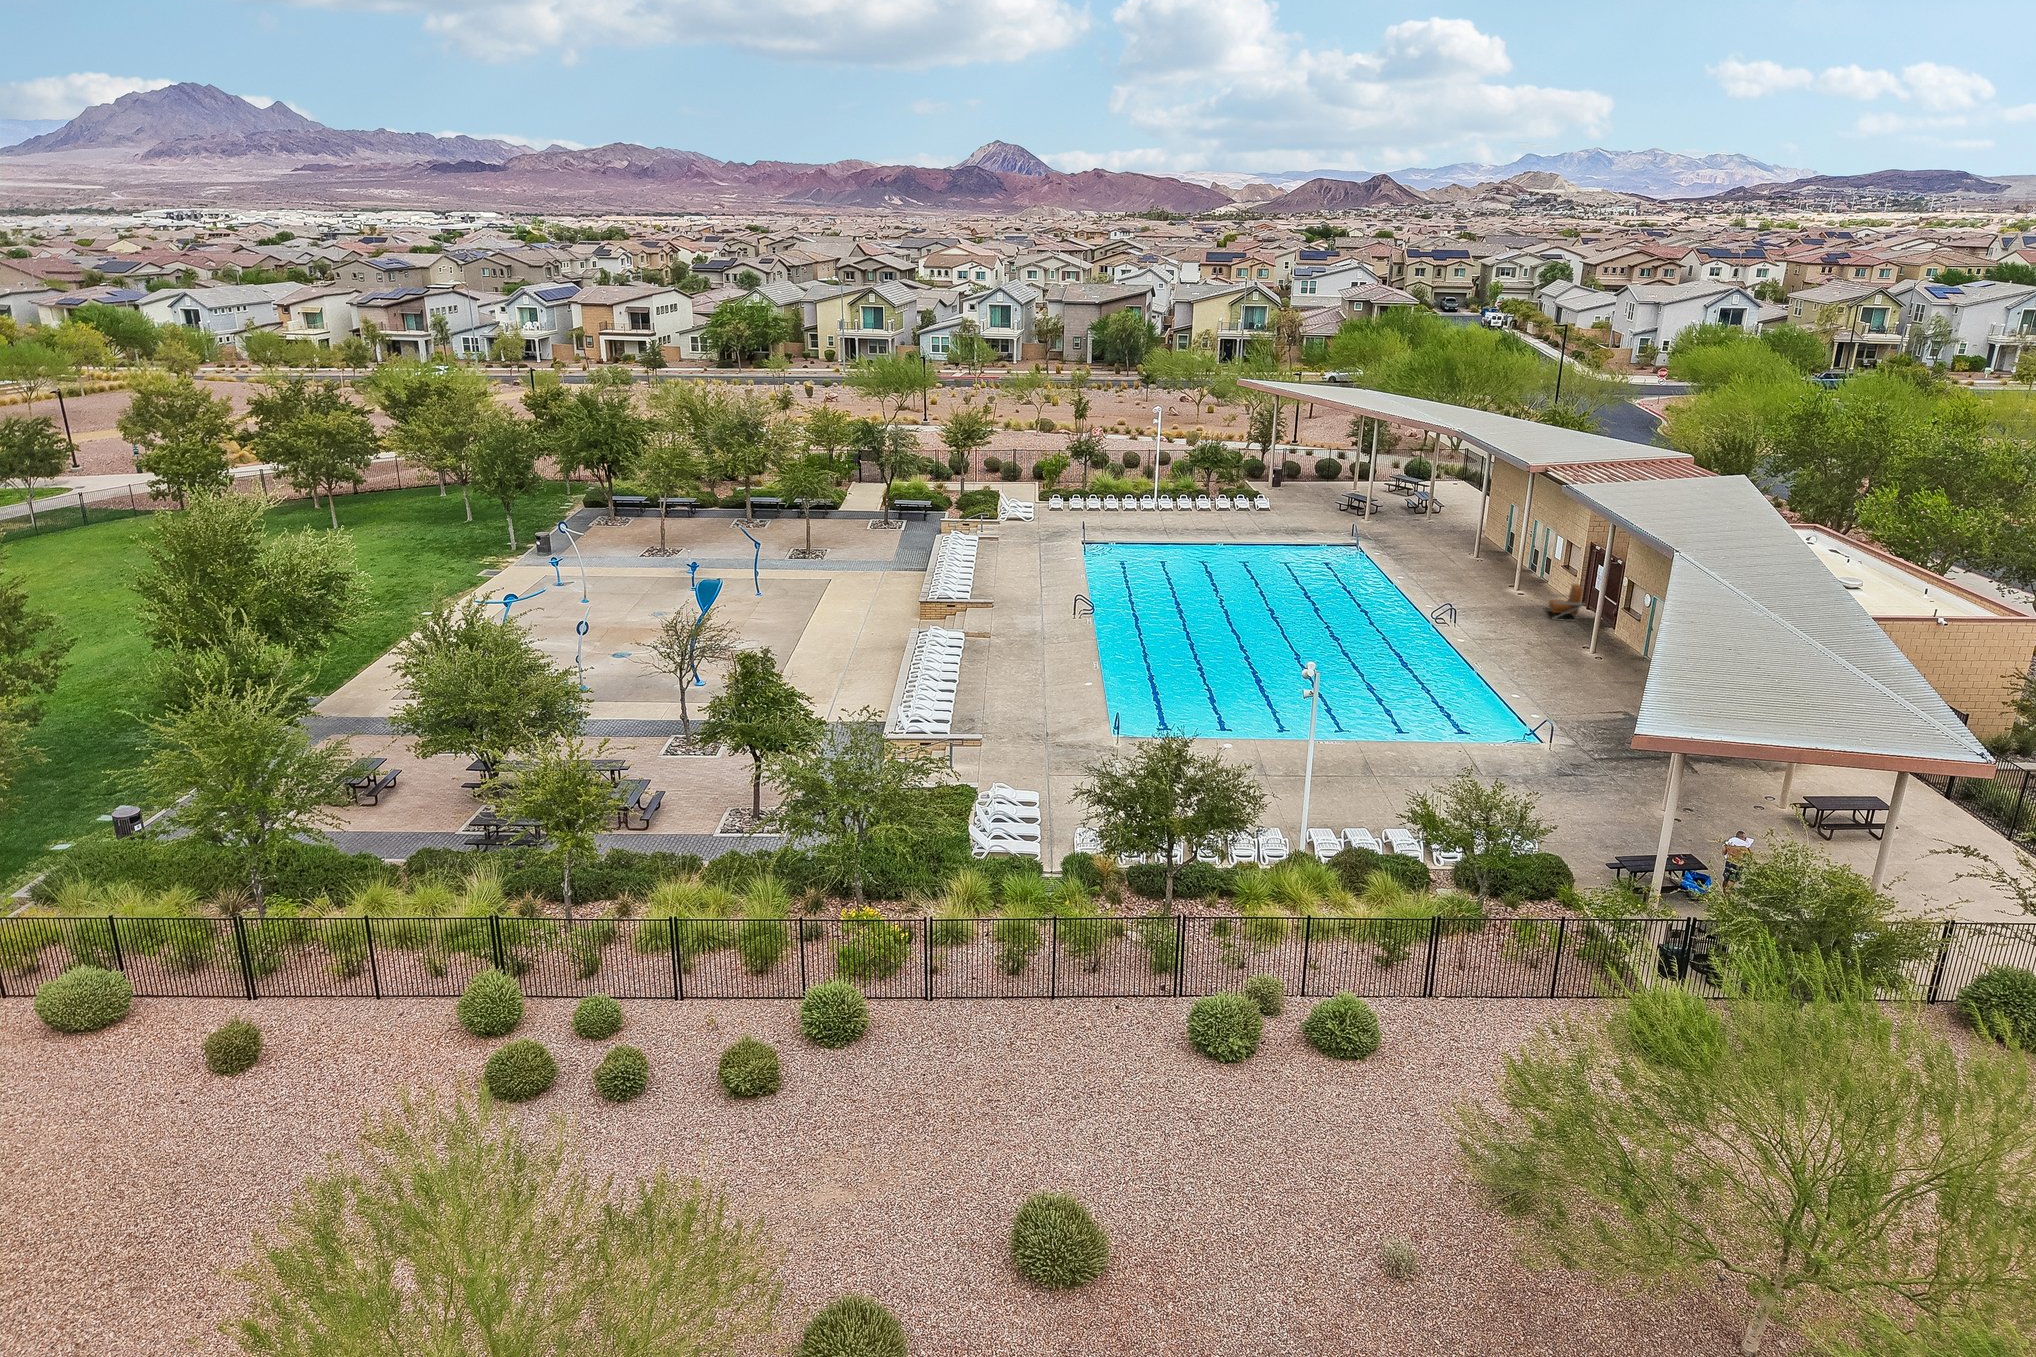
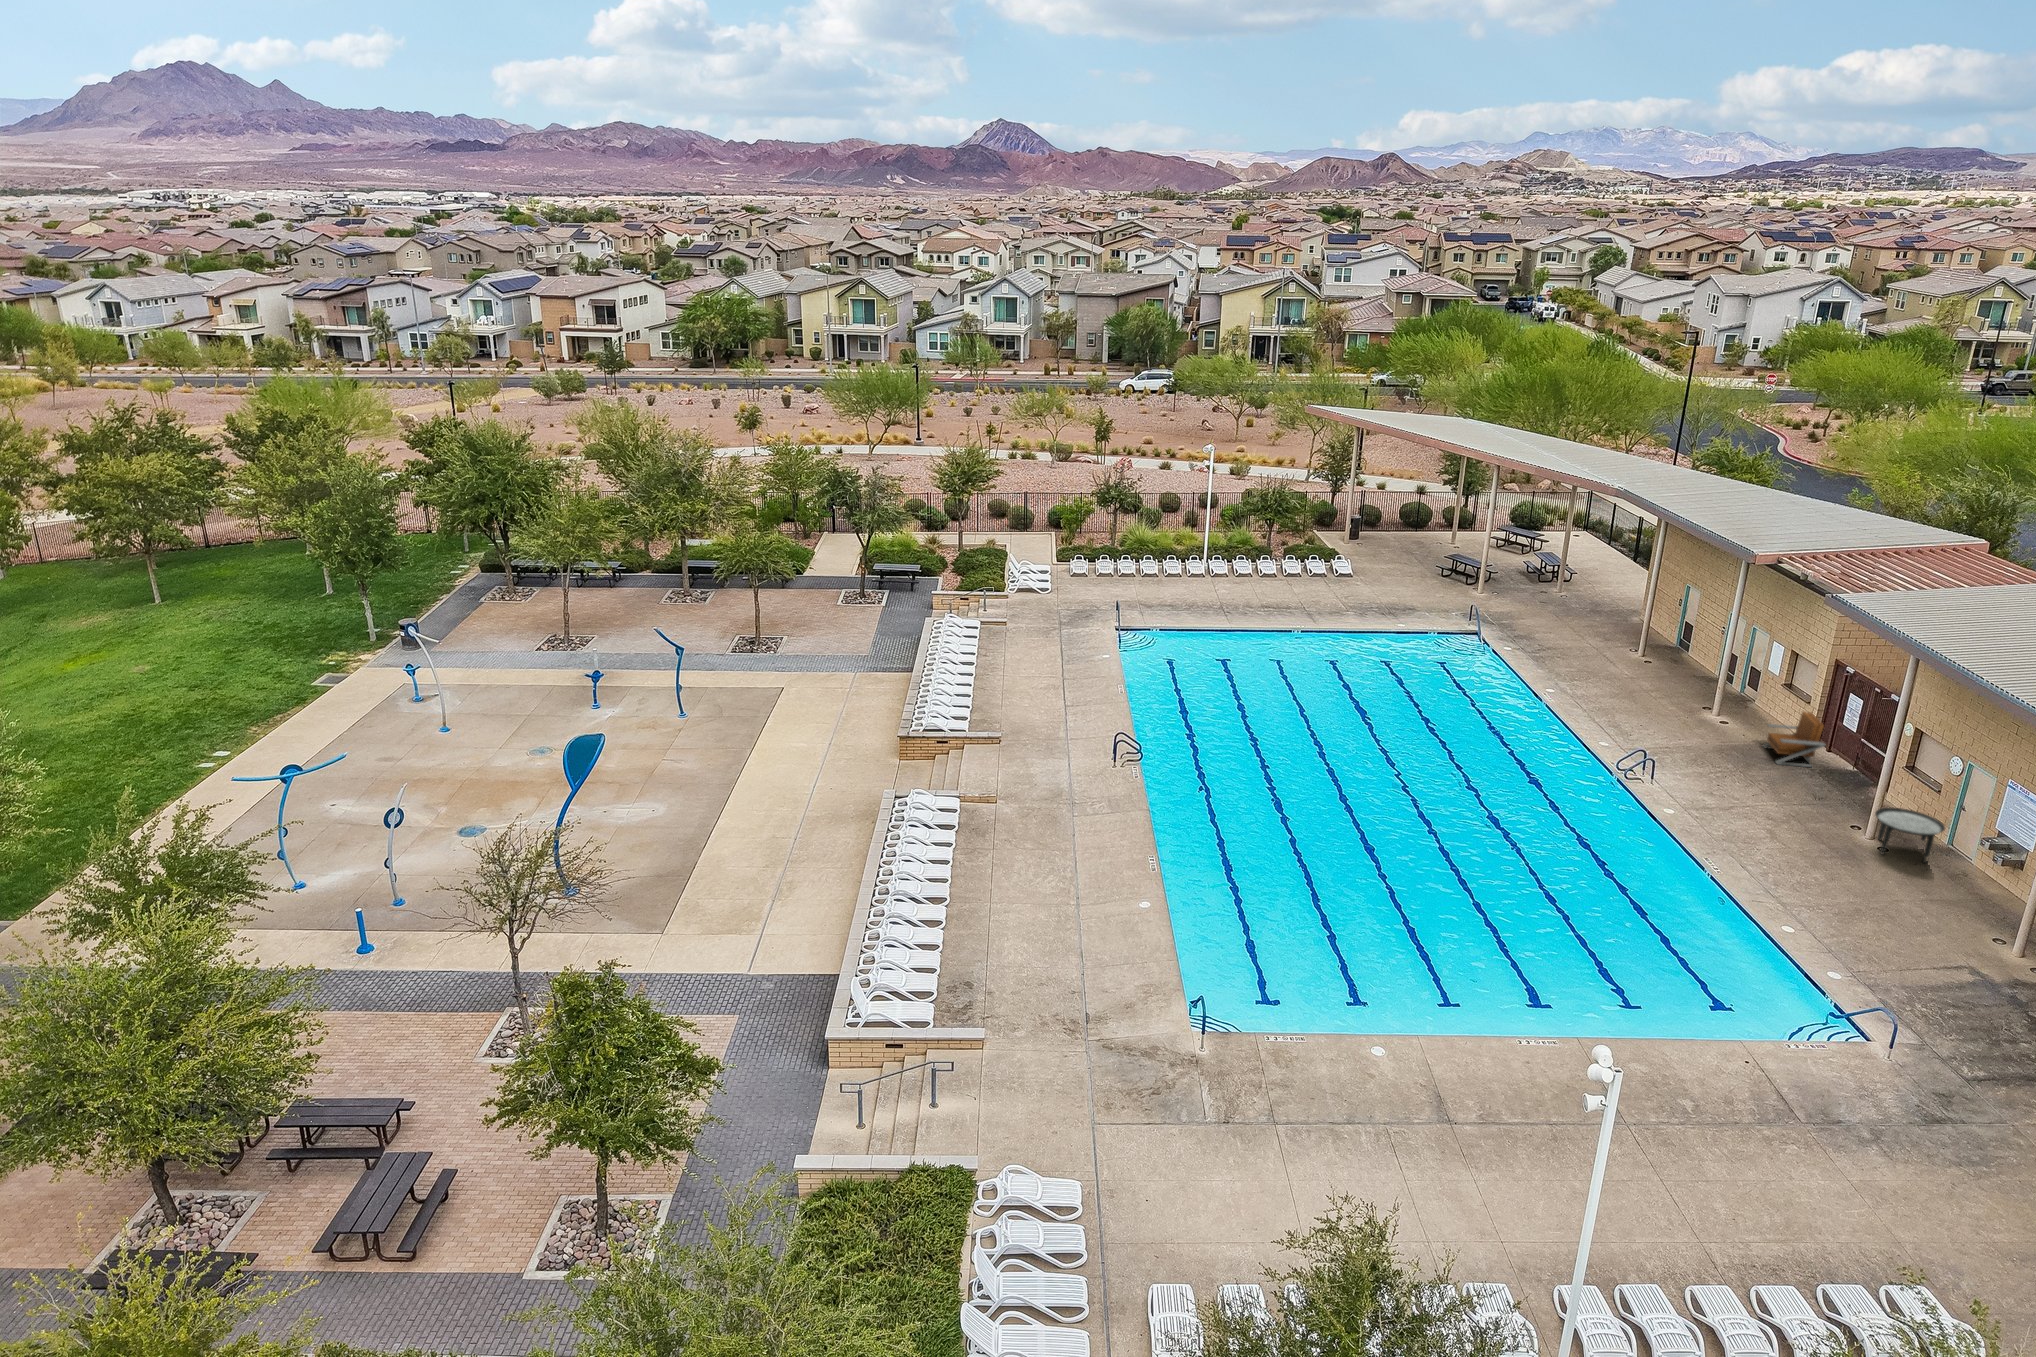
round table: none [1598,636,1642,670] -> present [1875,808,1946,863]

